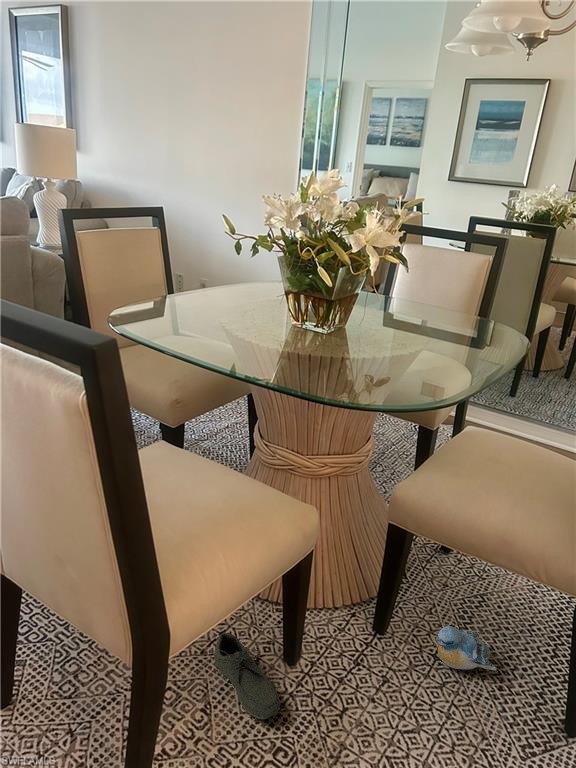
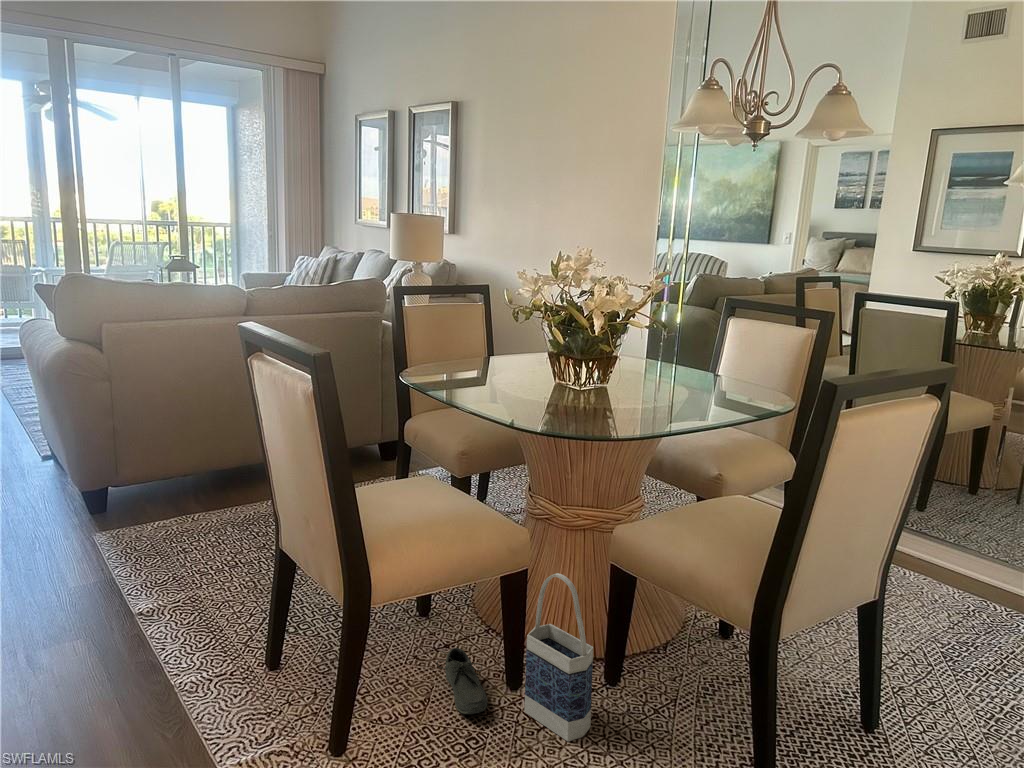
bag: none [316,557,399,724] -> present [524,573,593,741]
plush toy: present [435,626,496,670] -> none [650,674,716,726]

